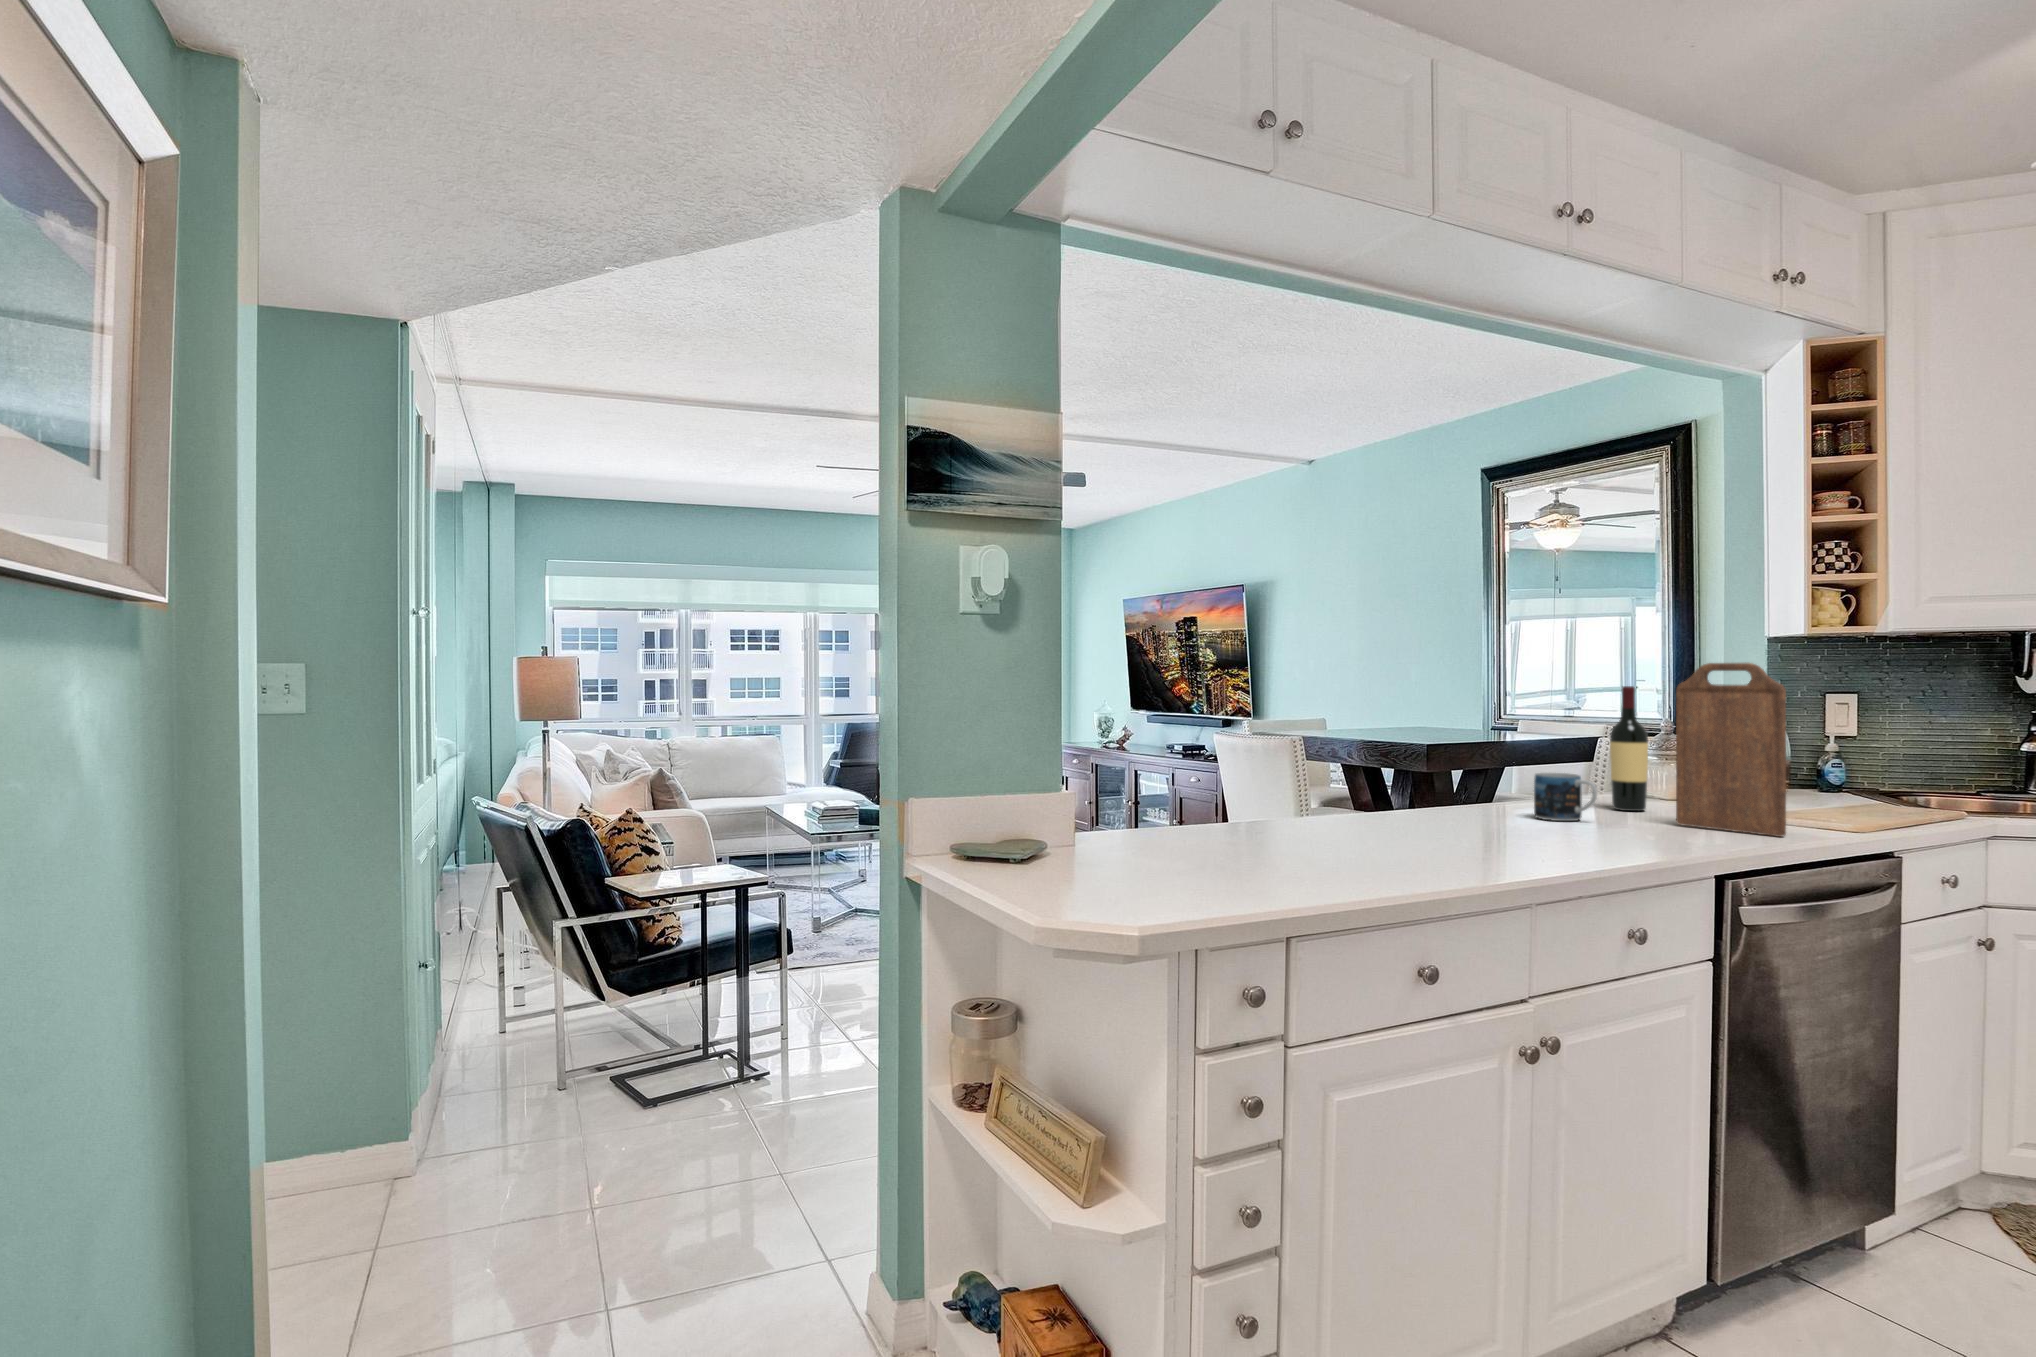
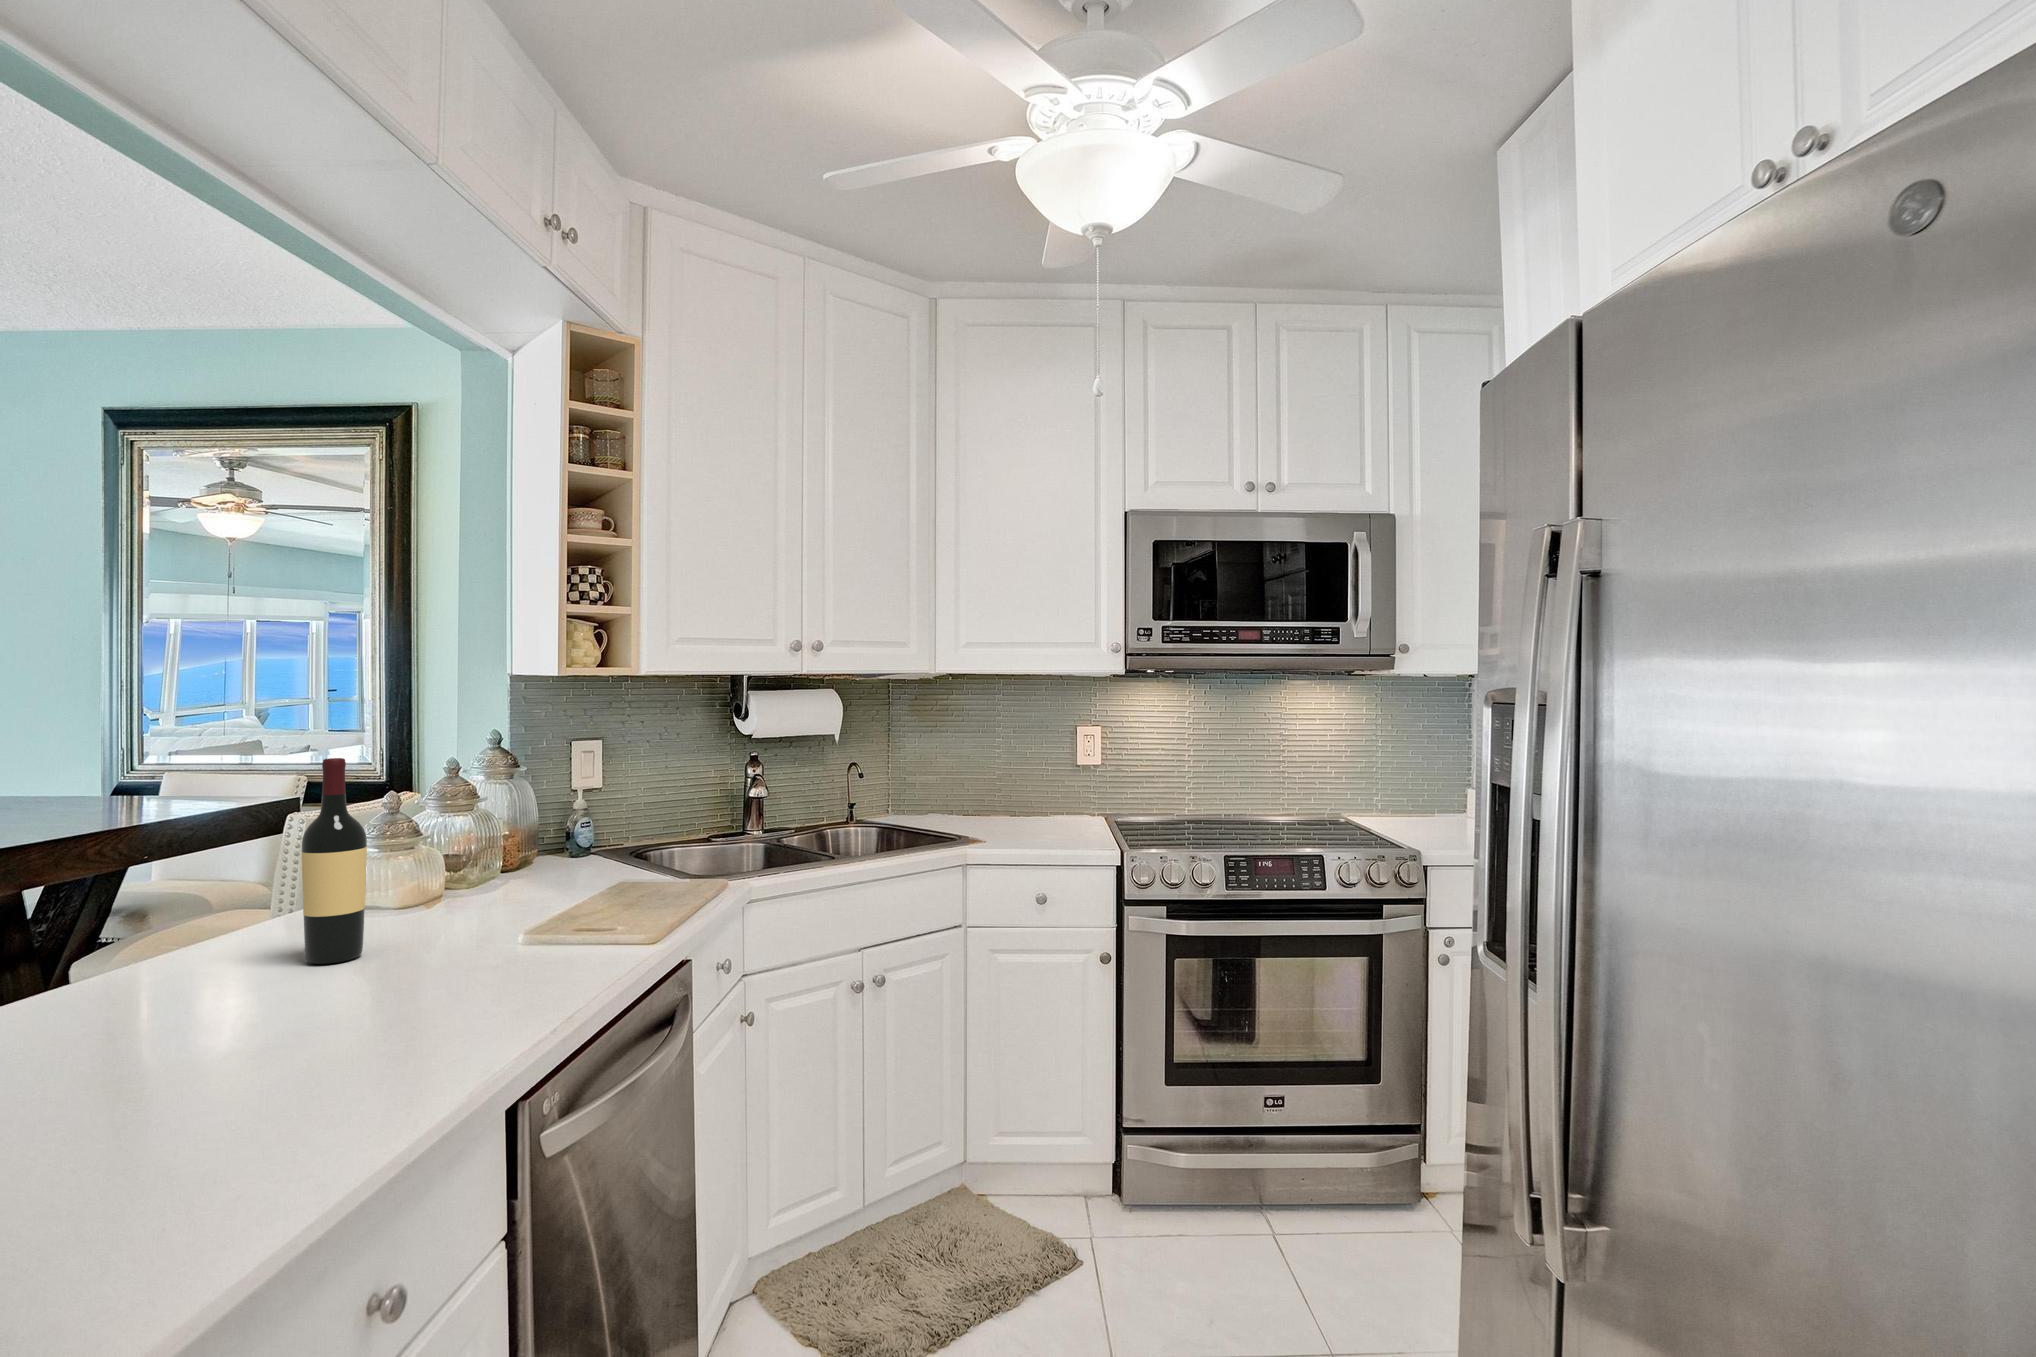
cutting board: present [1676,663,1786,837] -> none [415,726,577,989]
mug: present [1534,773,1597,821] -> none [139,933,274,1039]

